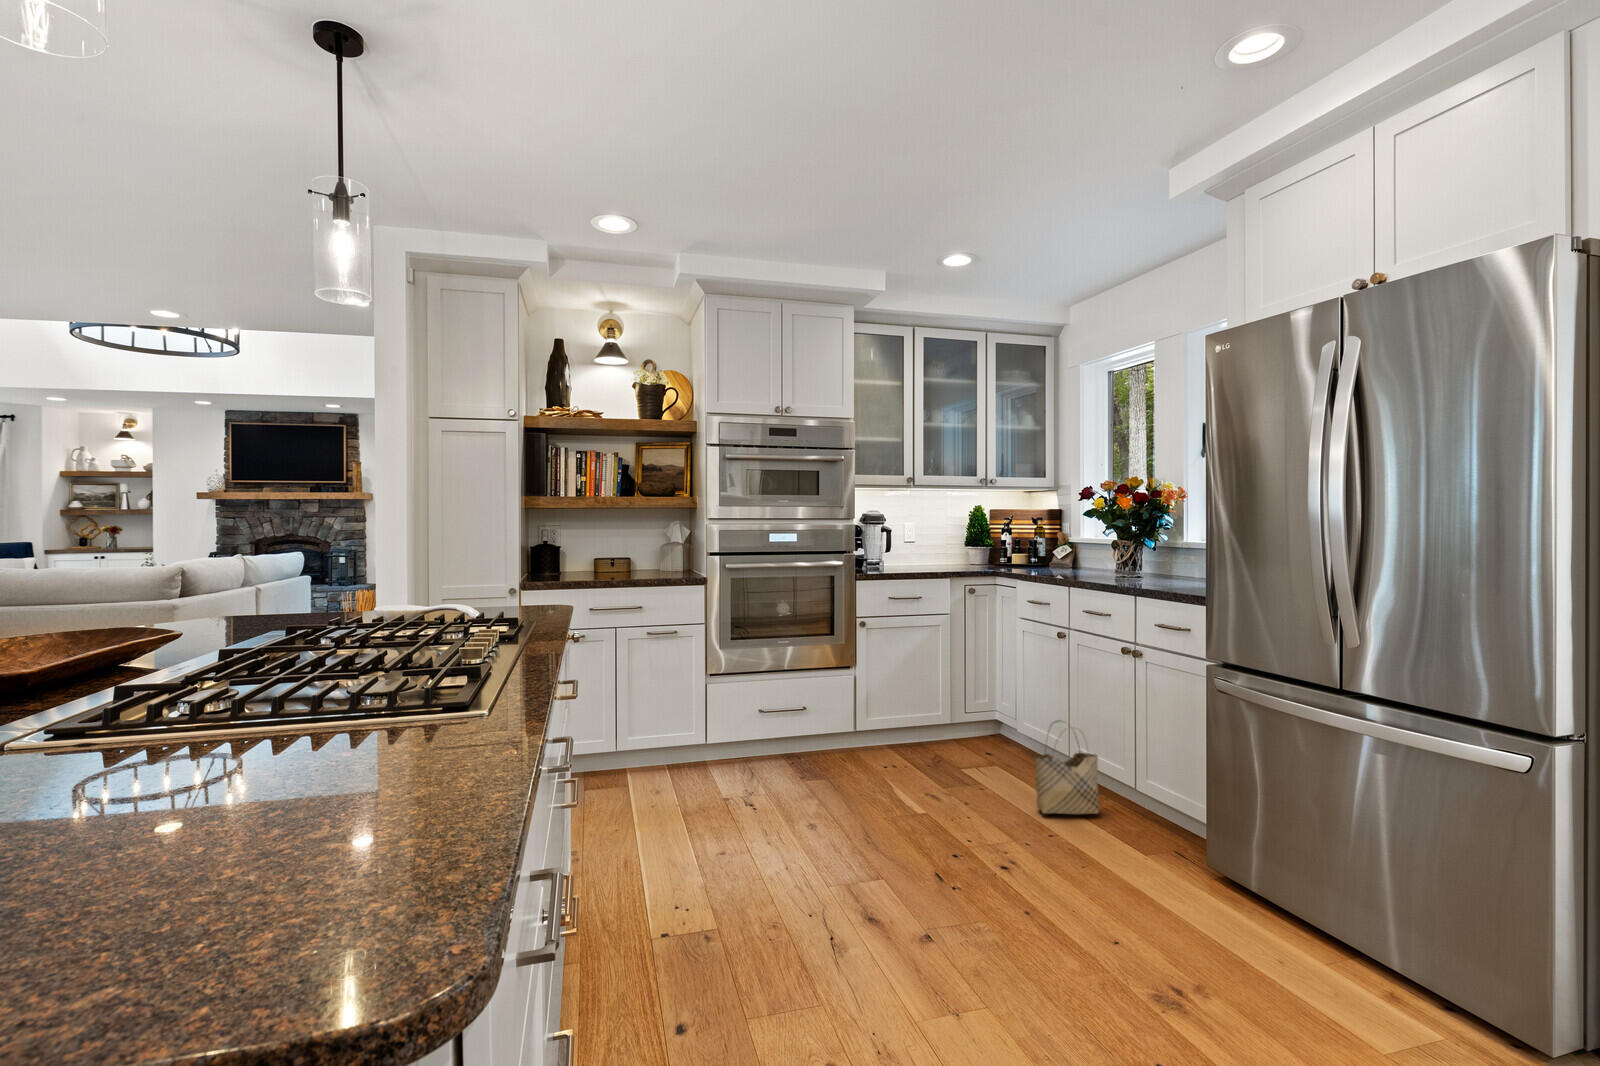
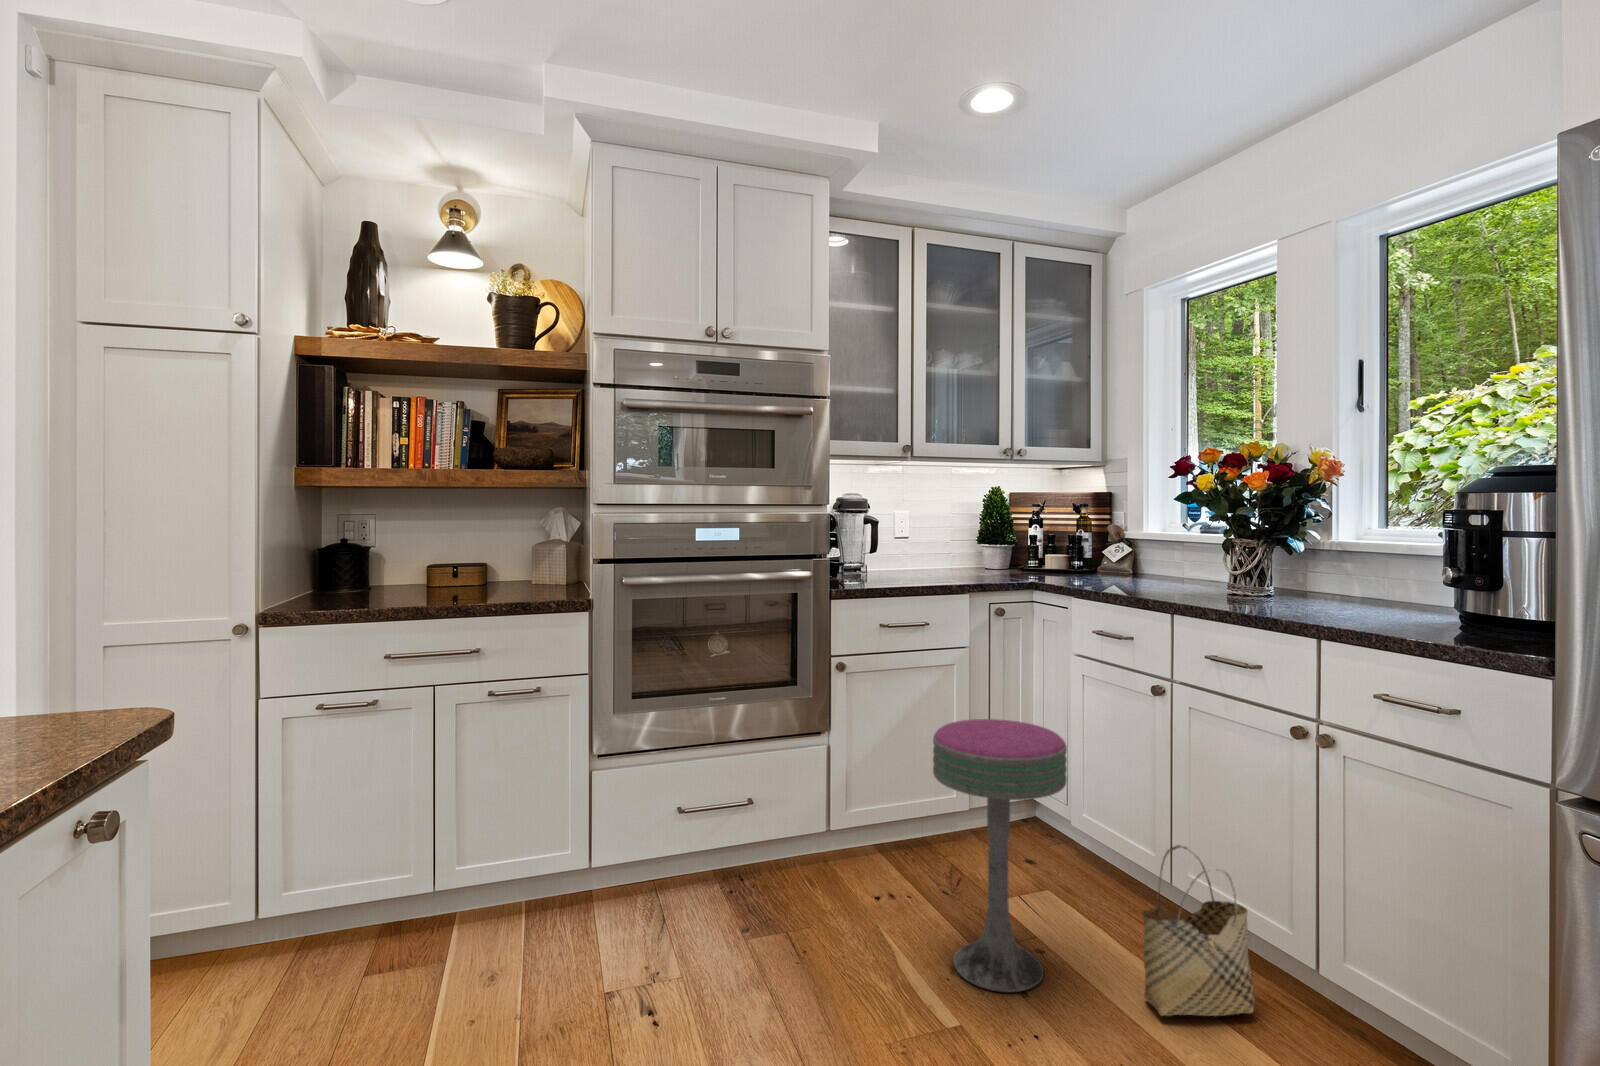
bar stool: none [914,650,993,805] -> present [933,719,1067,992]

